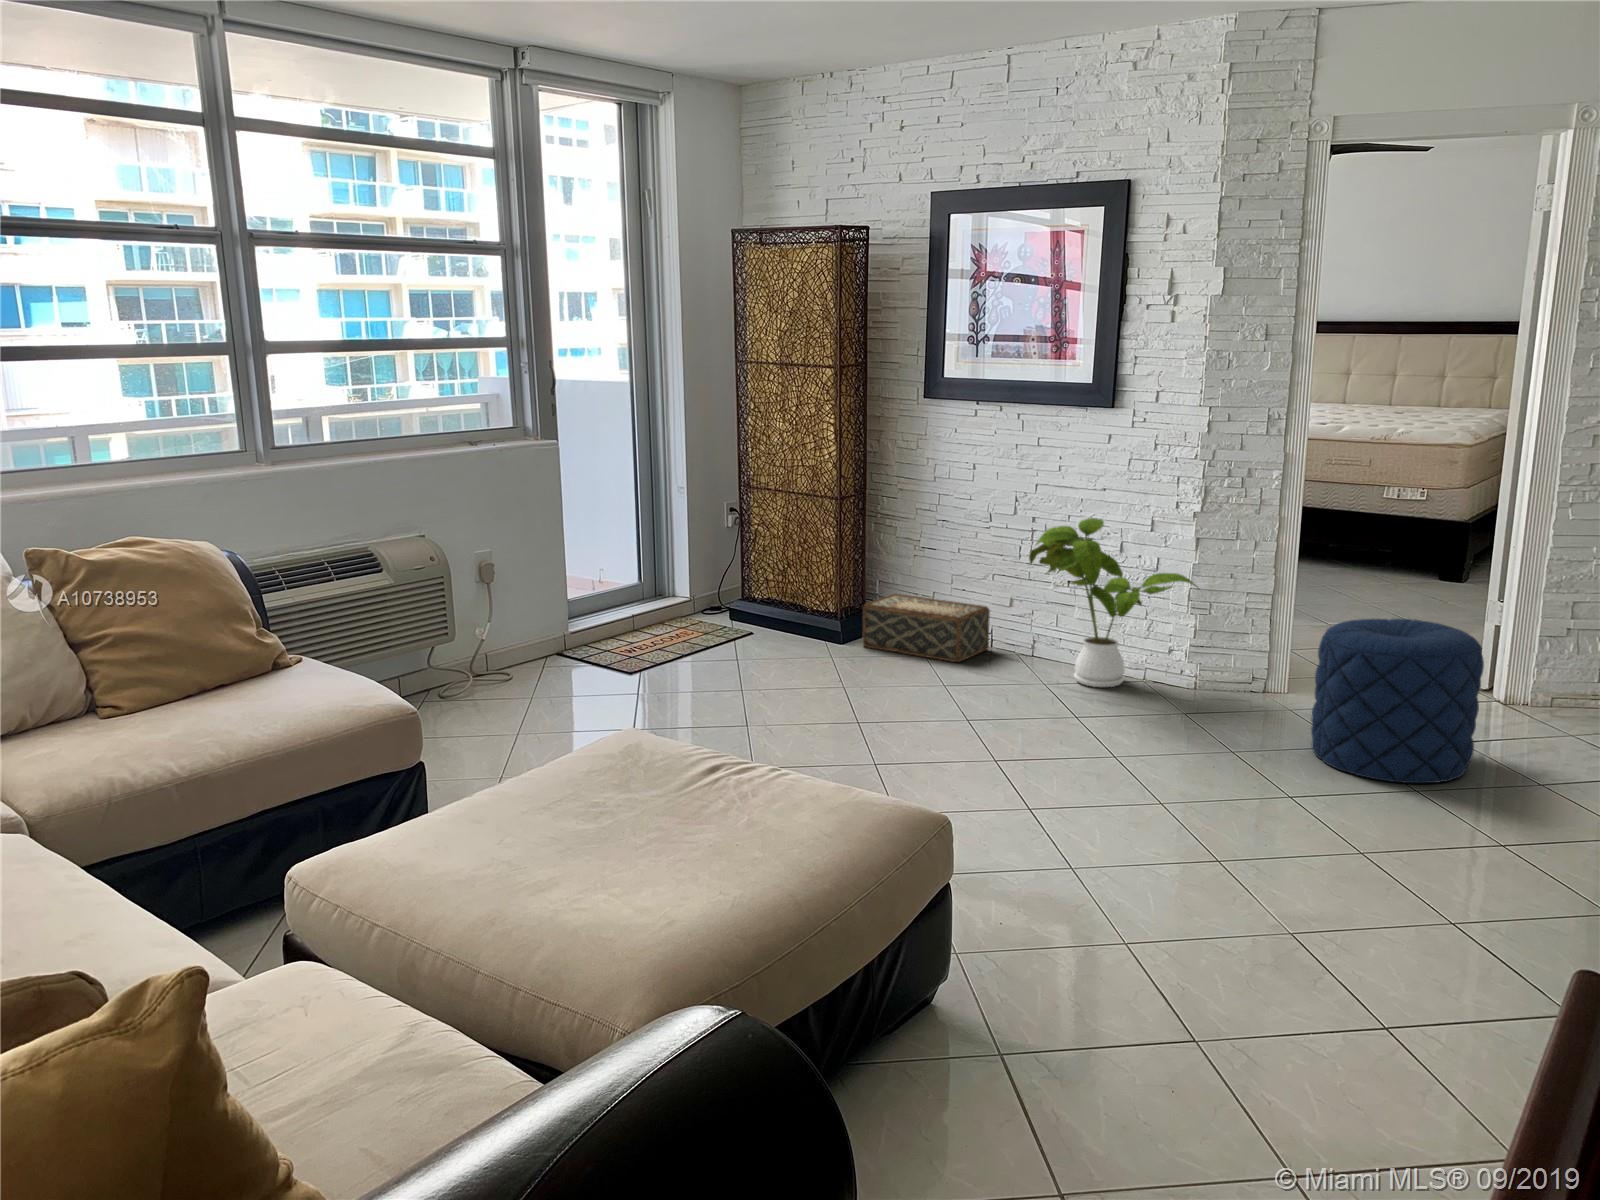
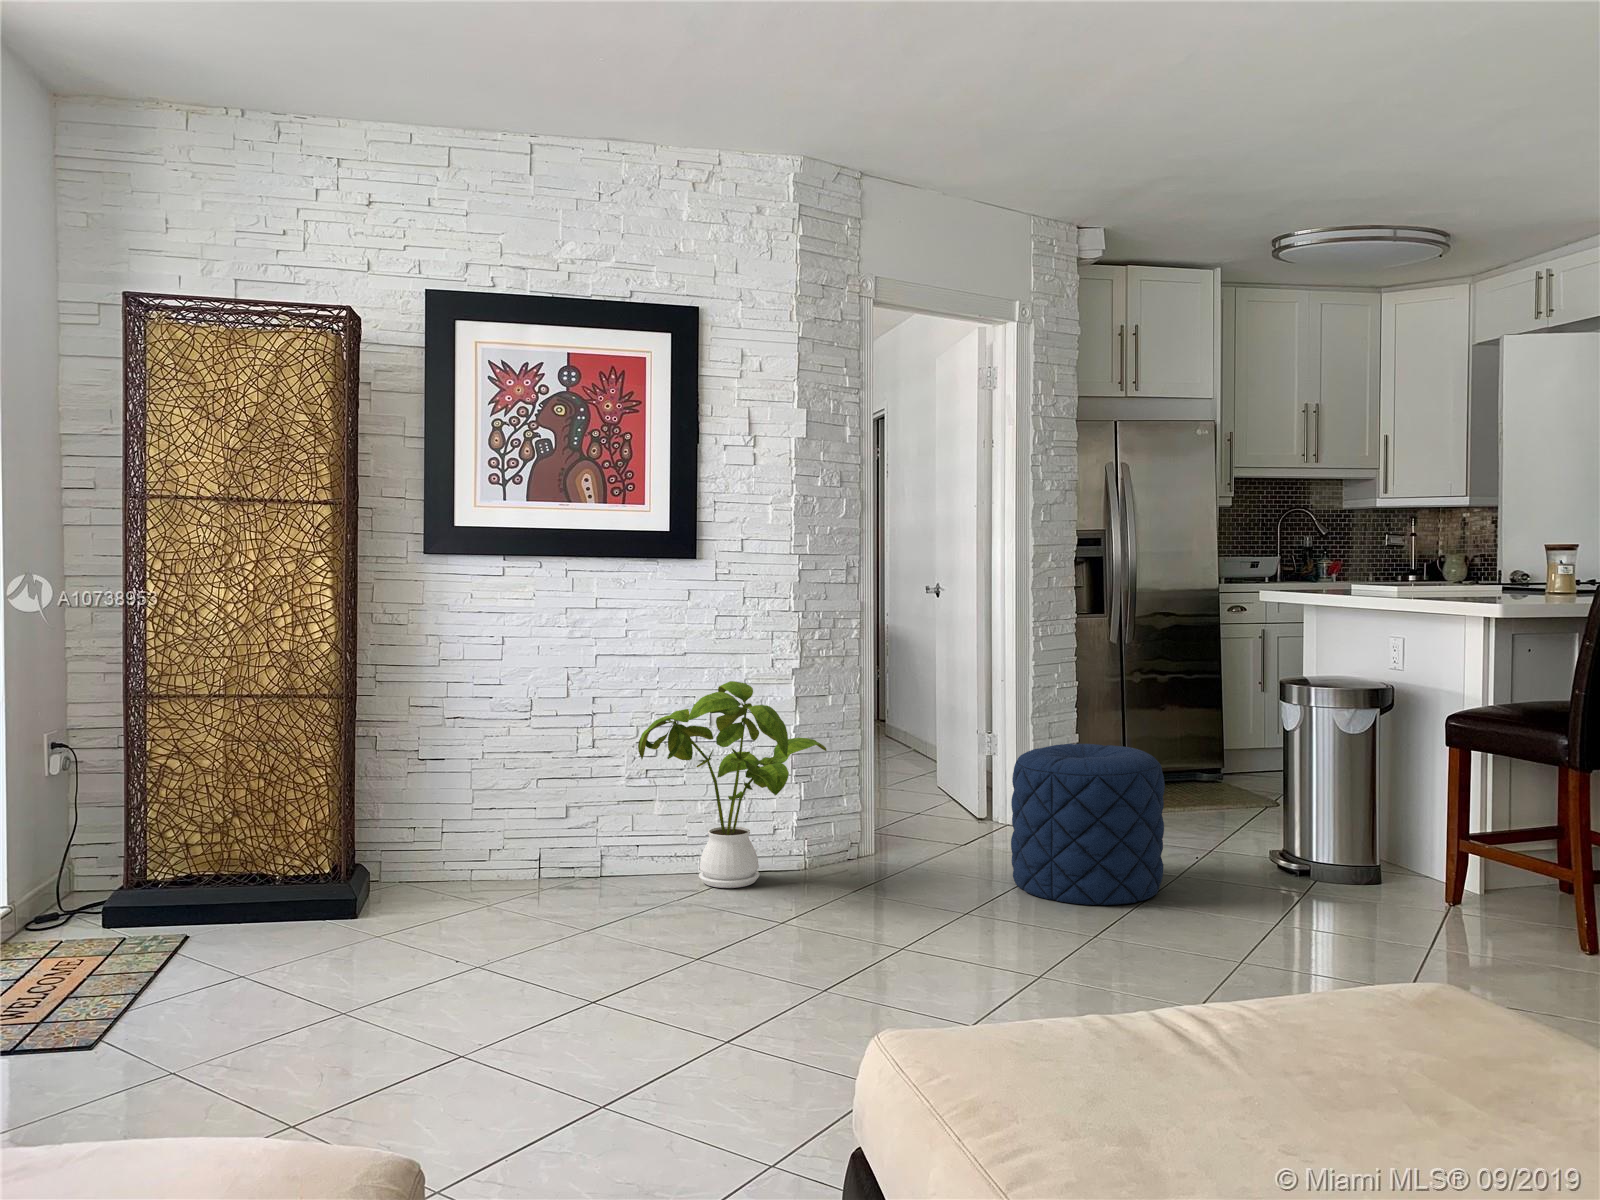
woven basket: present [863,594,990,662] -> none [386,819,550,909]

